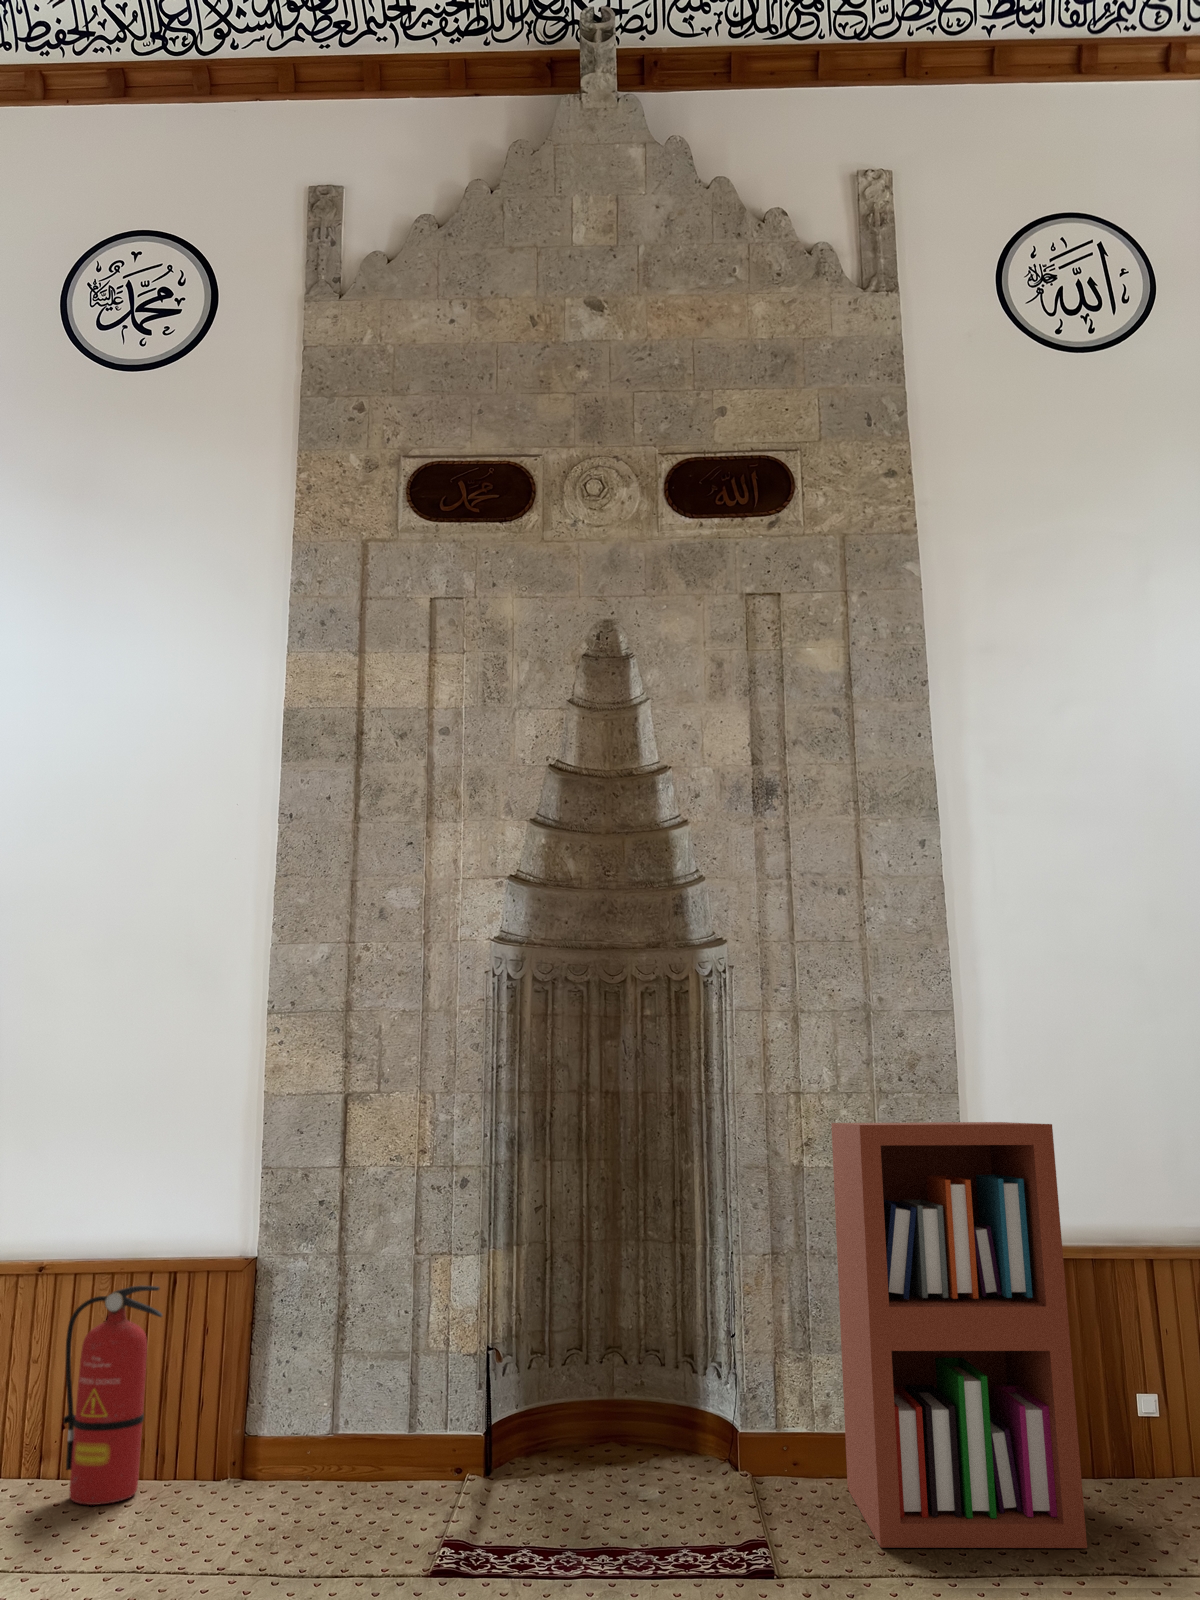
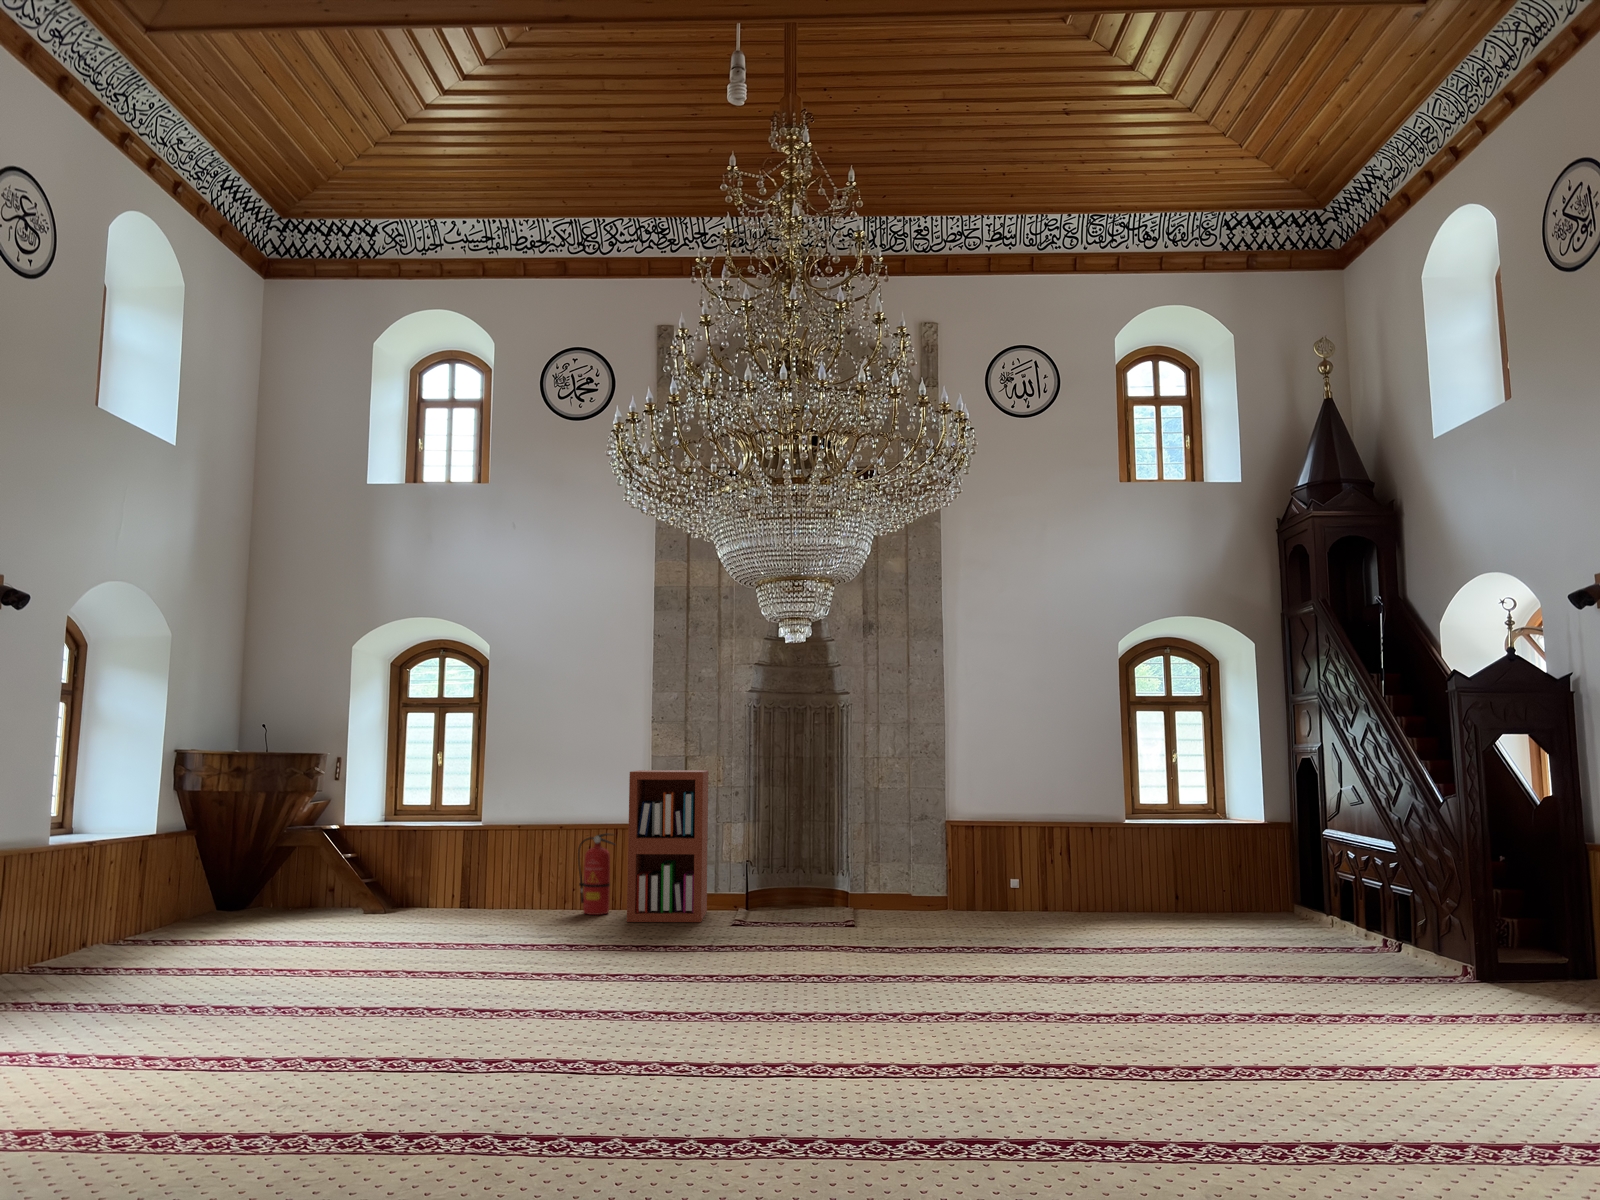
bookshelf: present [831,1122,1087,1548] -> present [627,770,708,922]

